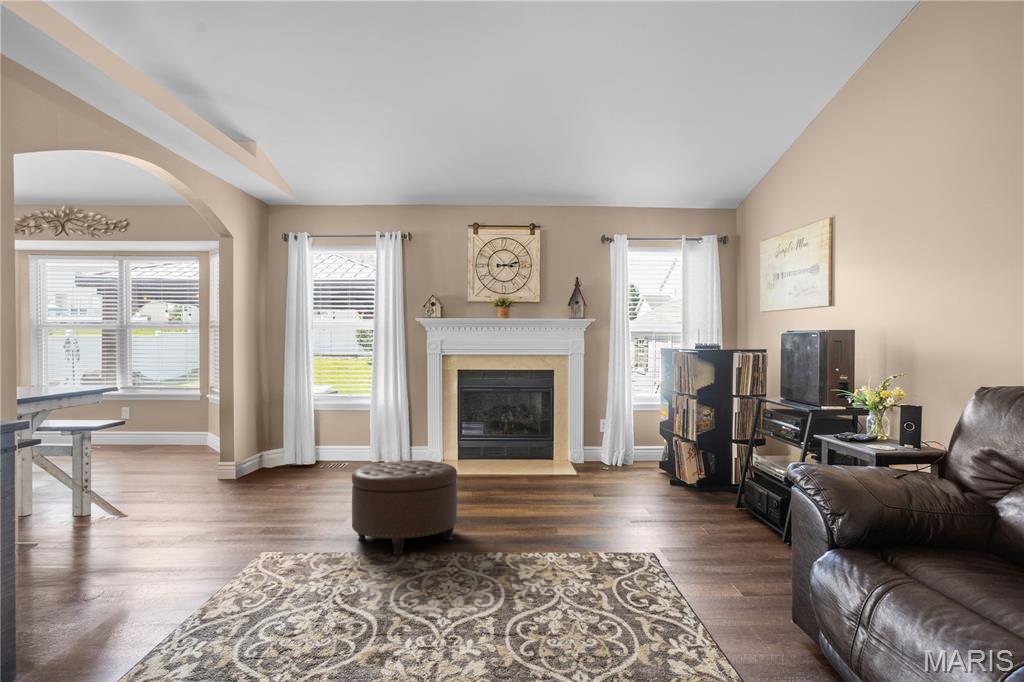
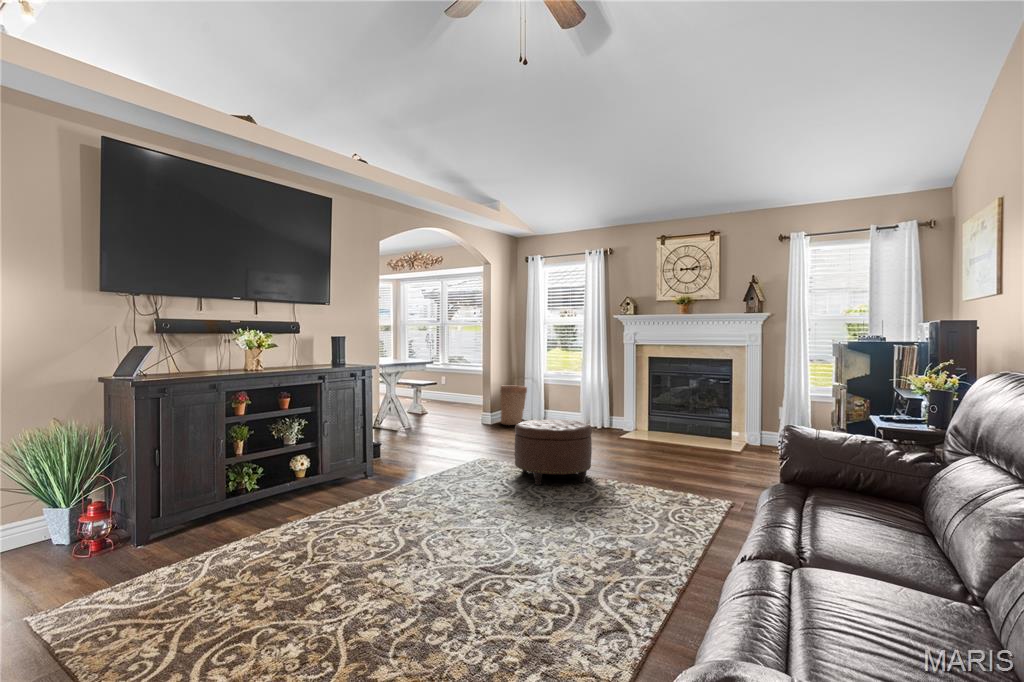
basket: none [252,416,294,473] -> present [500,386,527,425]

